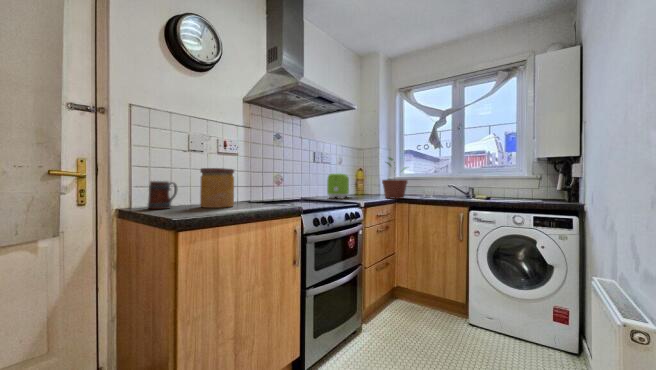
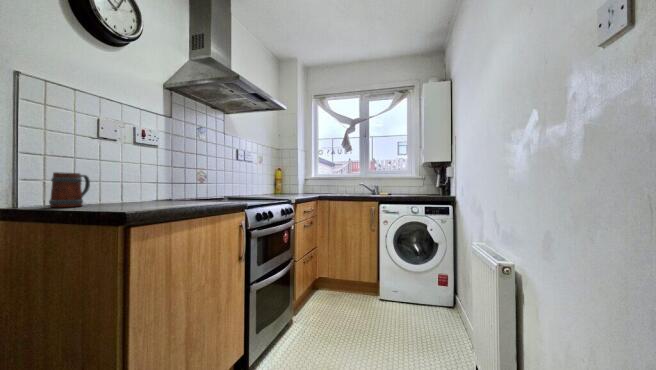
potted plant: present [382,158,408,199] -> none [306,158,331,196]
jar: present [200,168,234,208] -> none [123,159,166,205]
toaster: present [327,173,349,198] -> none [253,171,273,196]

